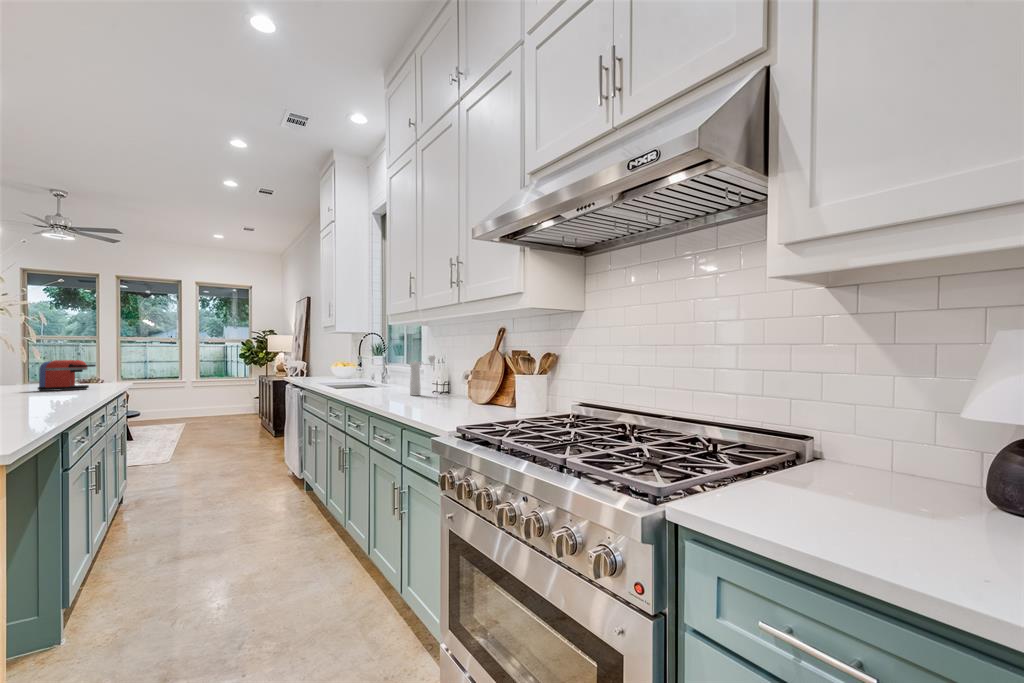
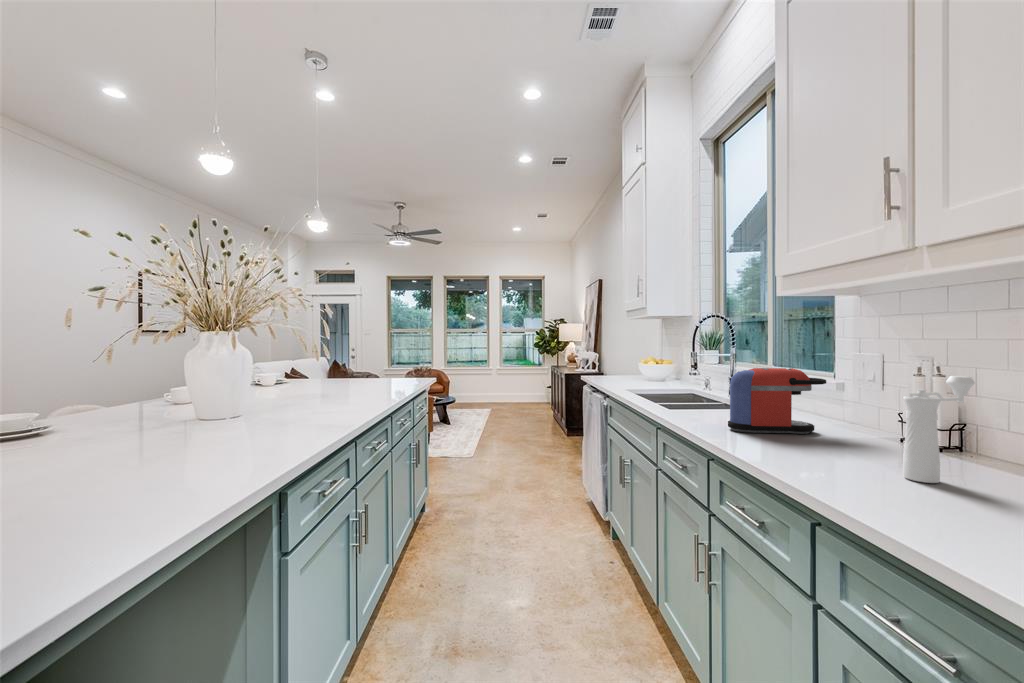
coffee maker: present [38,360,96,391] -> present [728,368,826,434]

